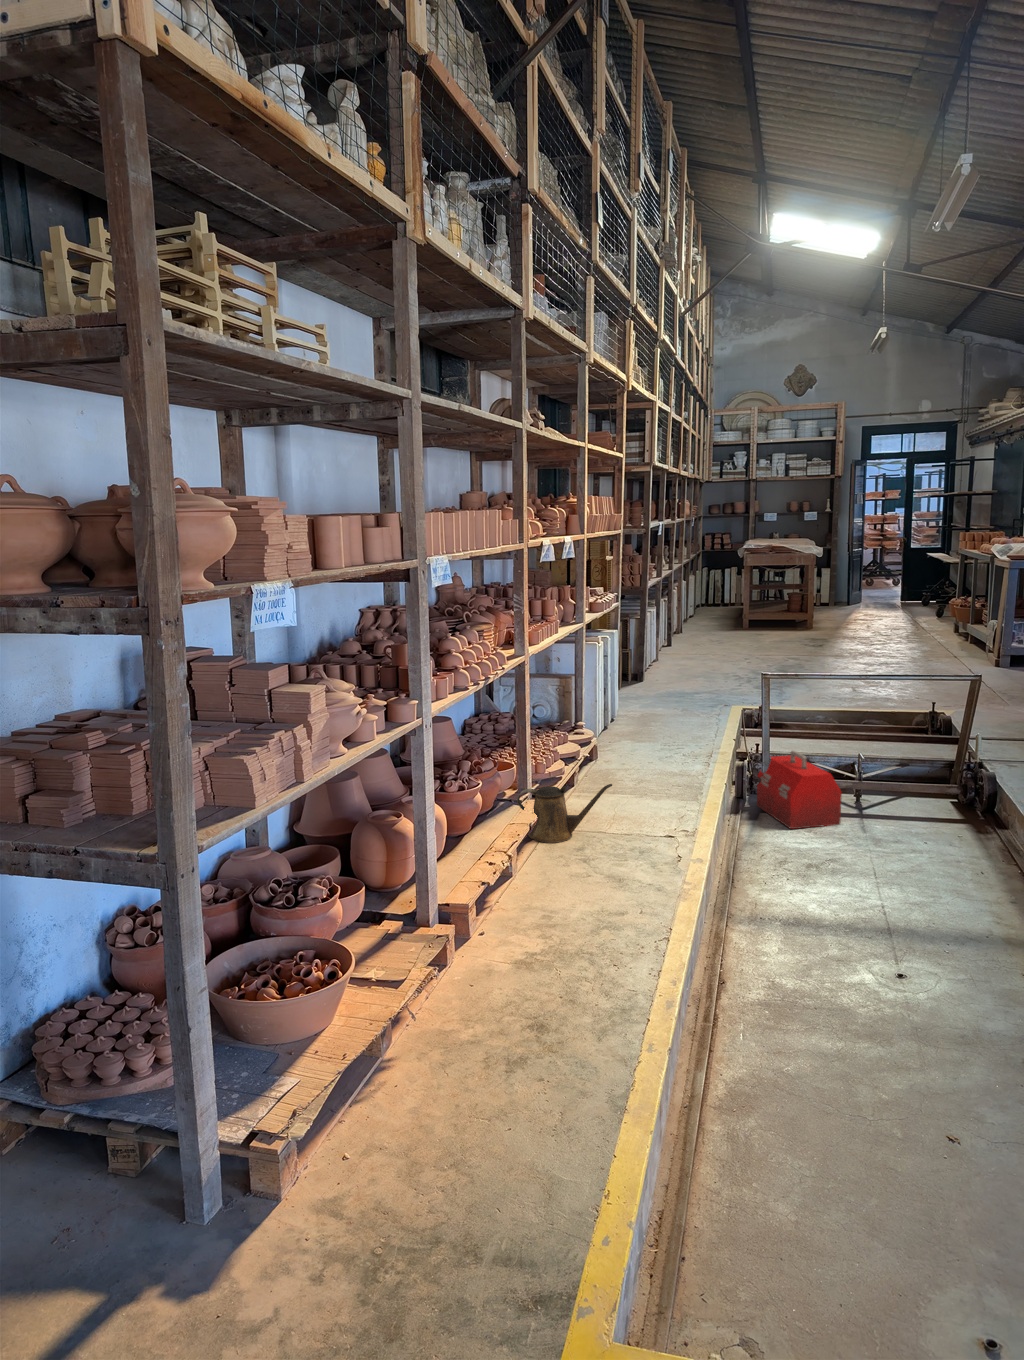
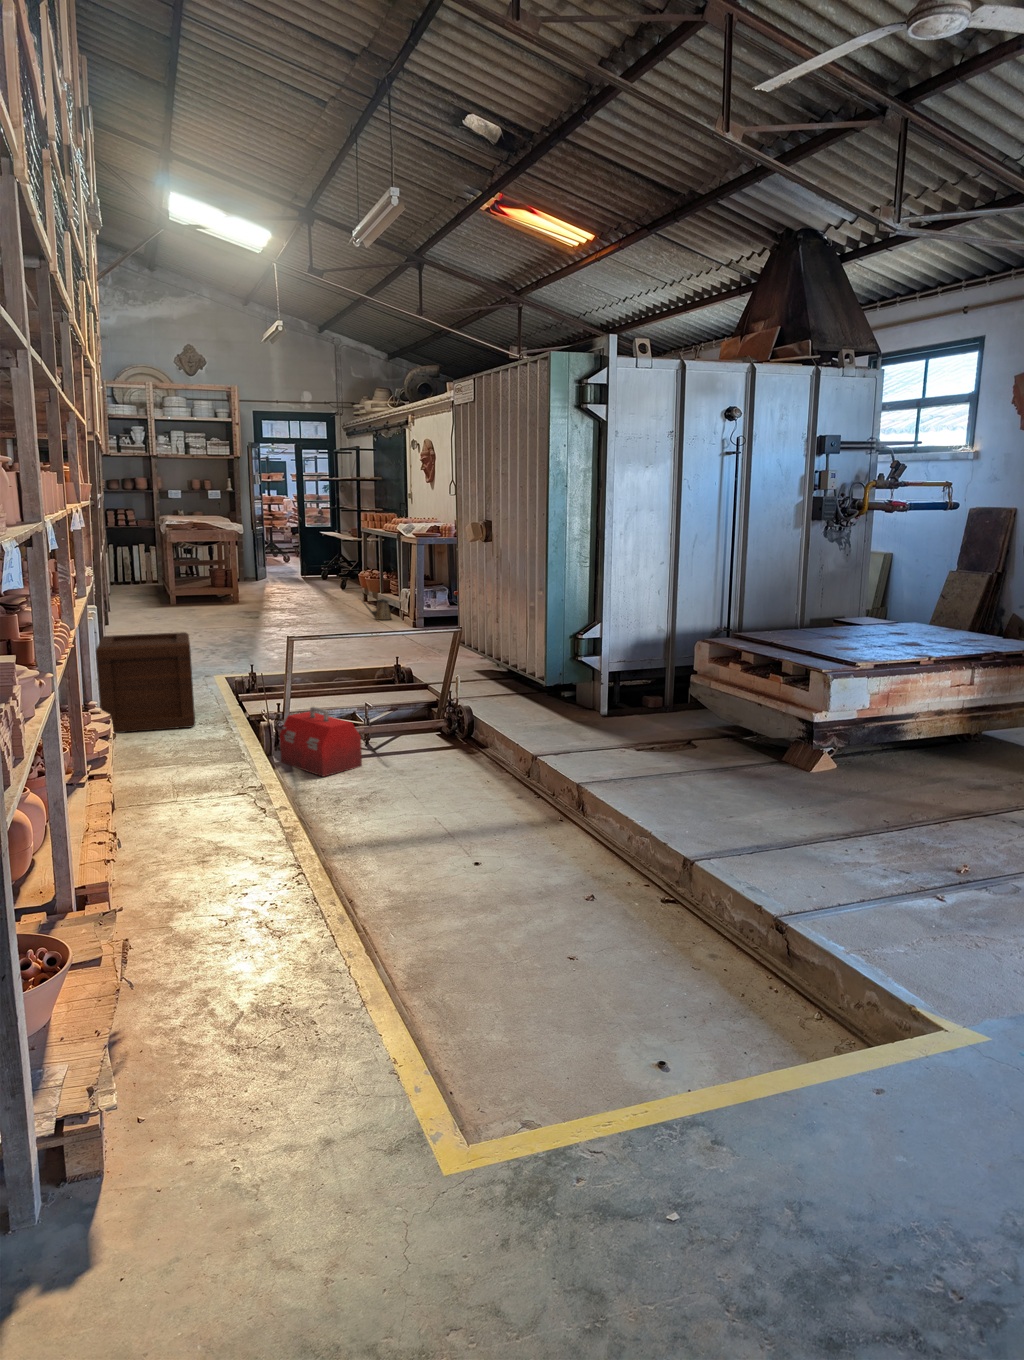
wooden crate: none [592,659,688,756] -> present [96,632,195,733]
watering can: present [517,784,612,843] -> present [361,599,394,620]

